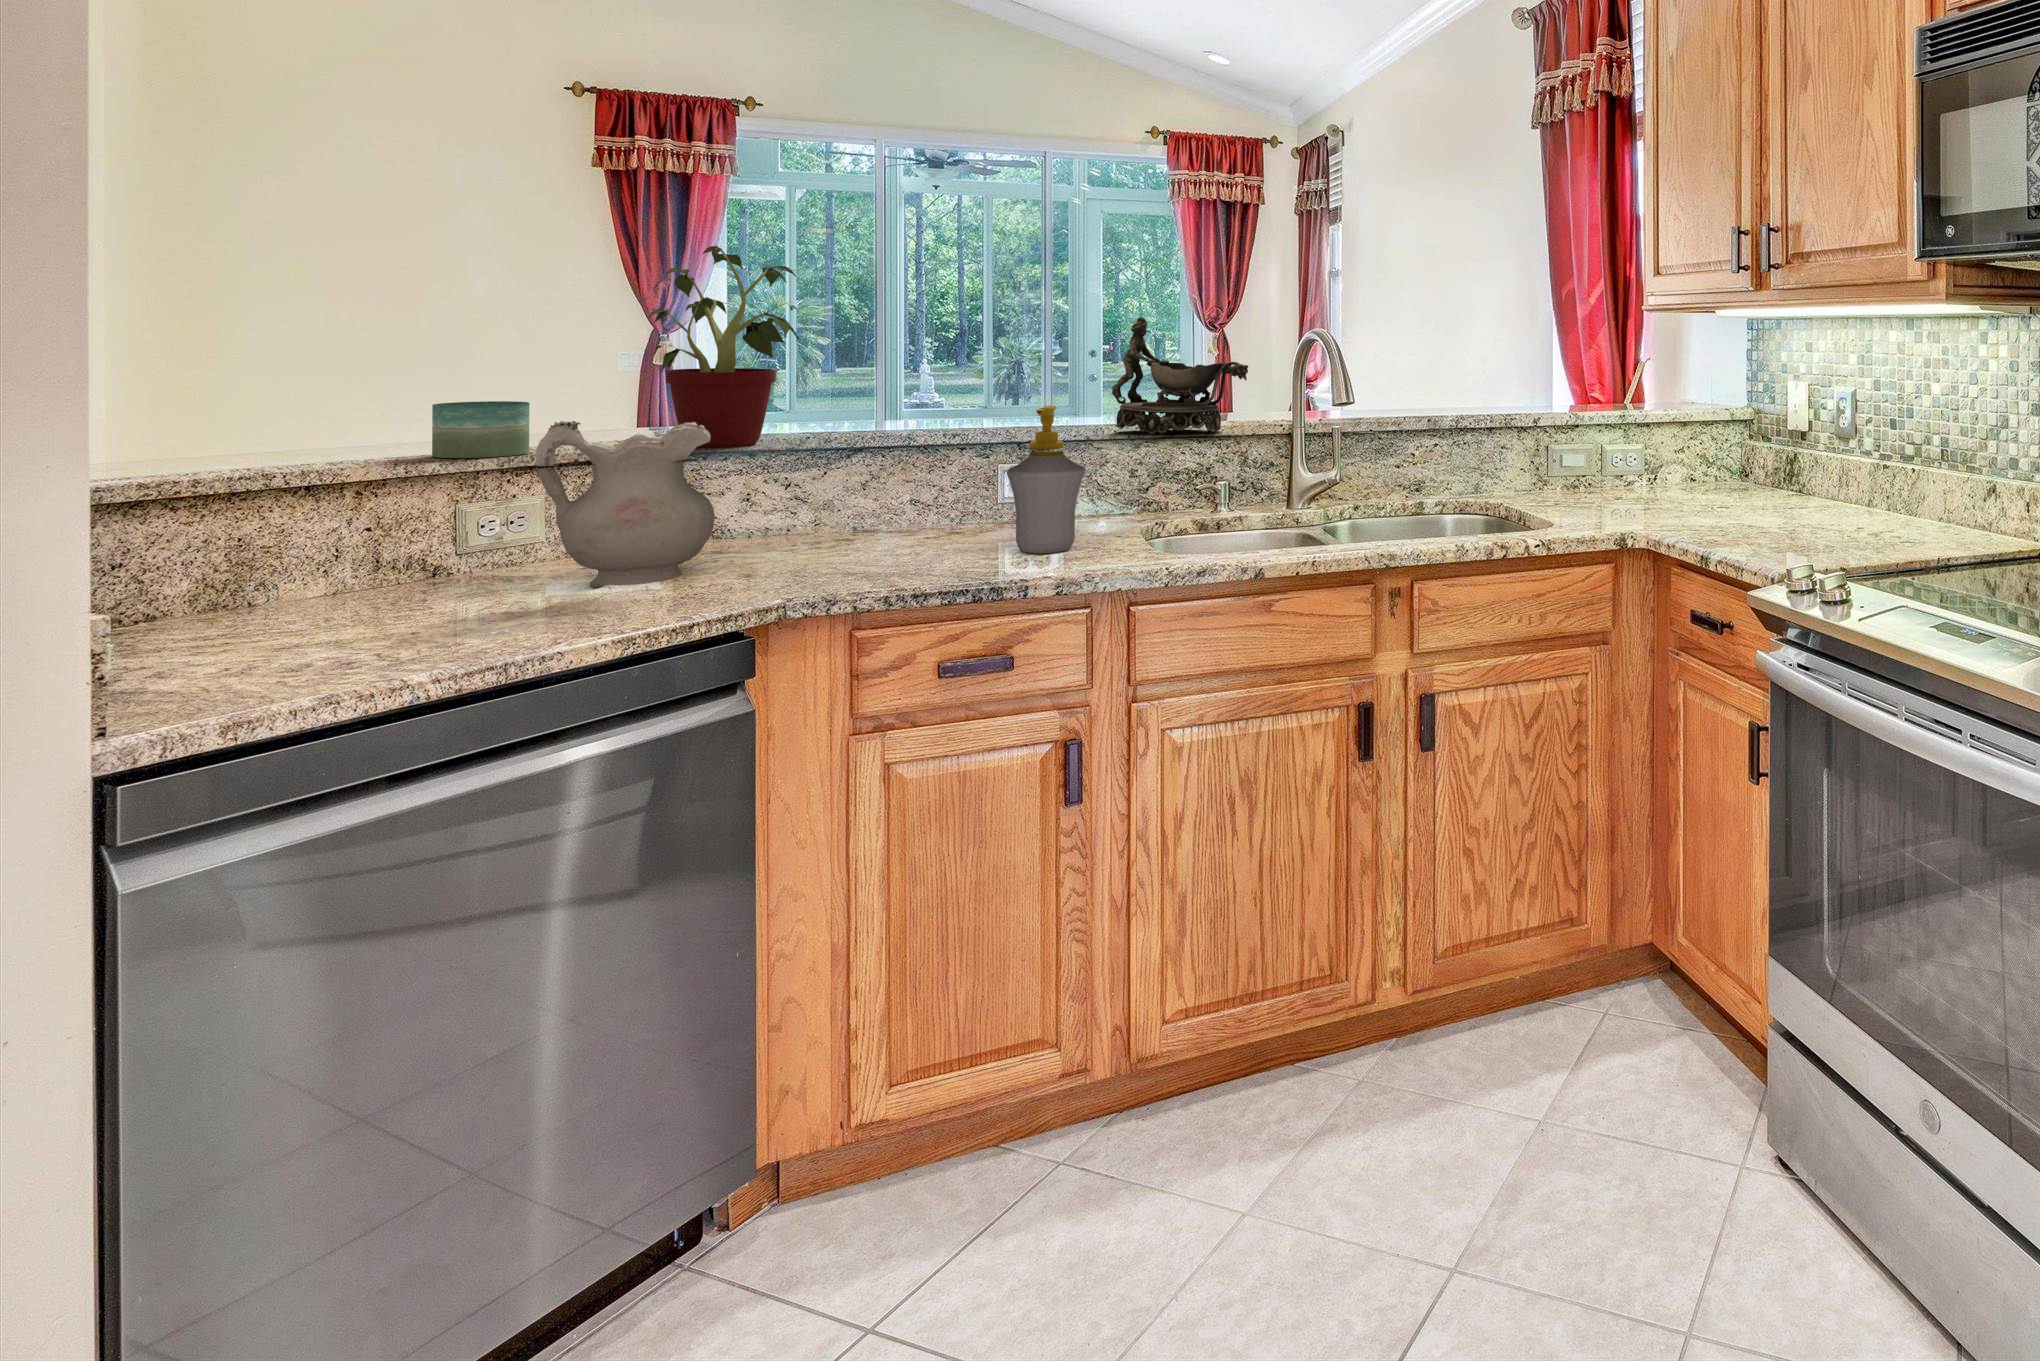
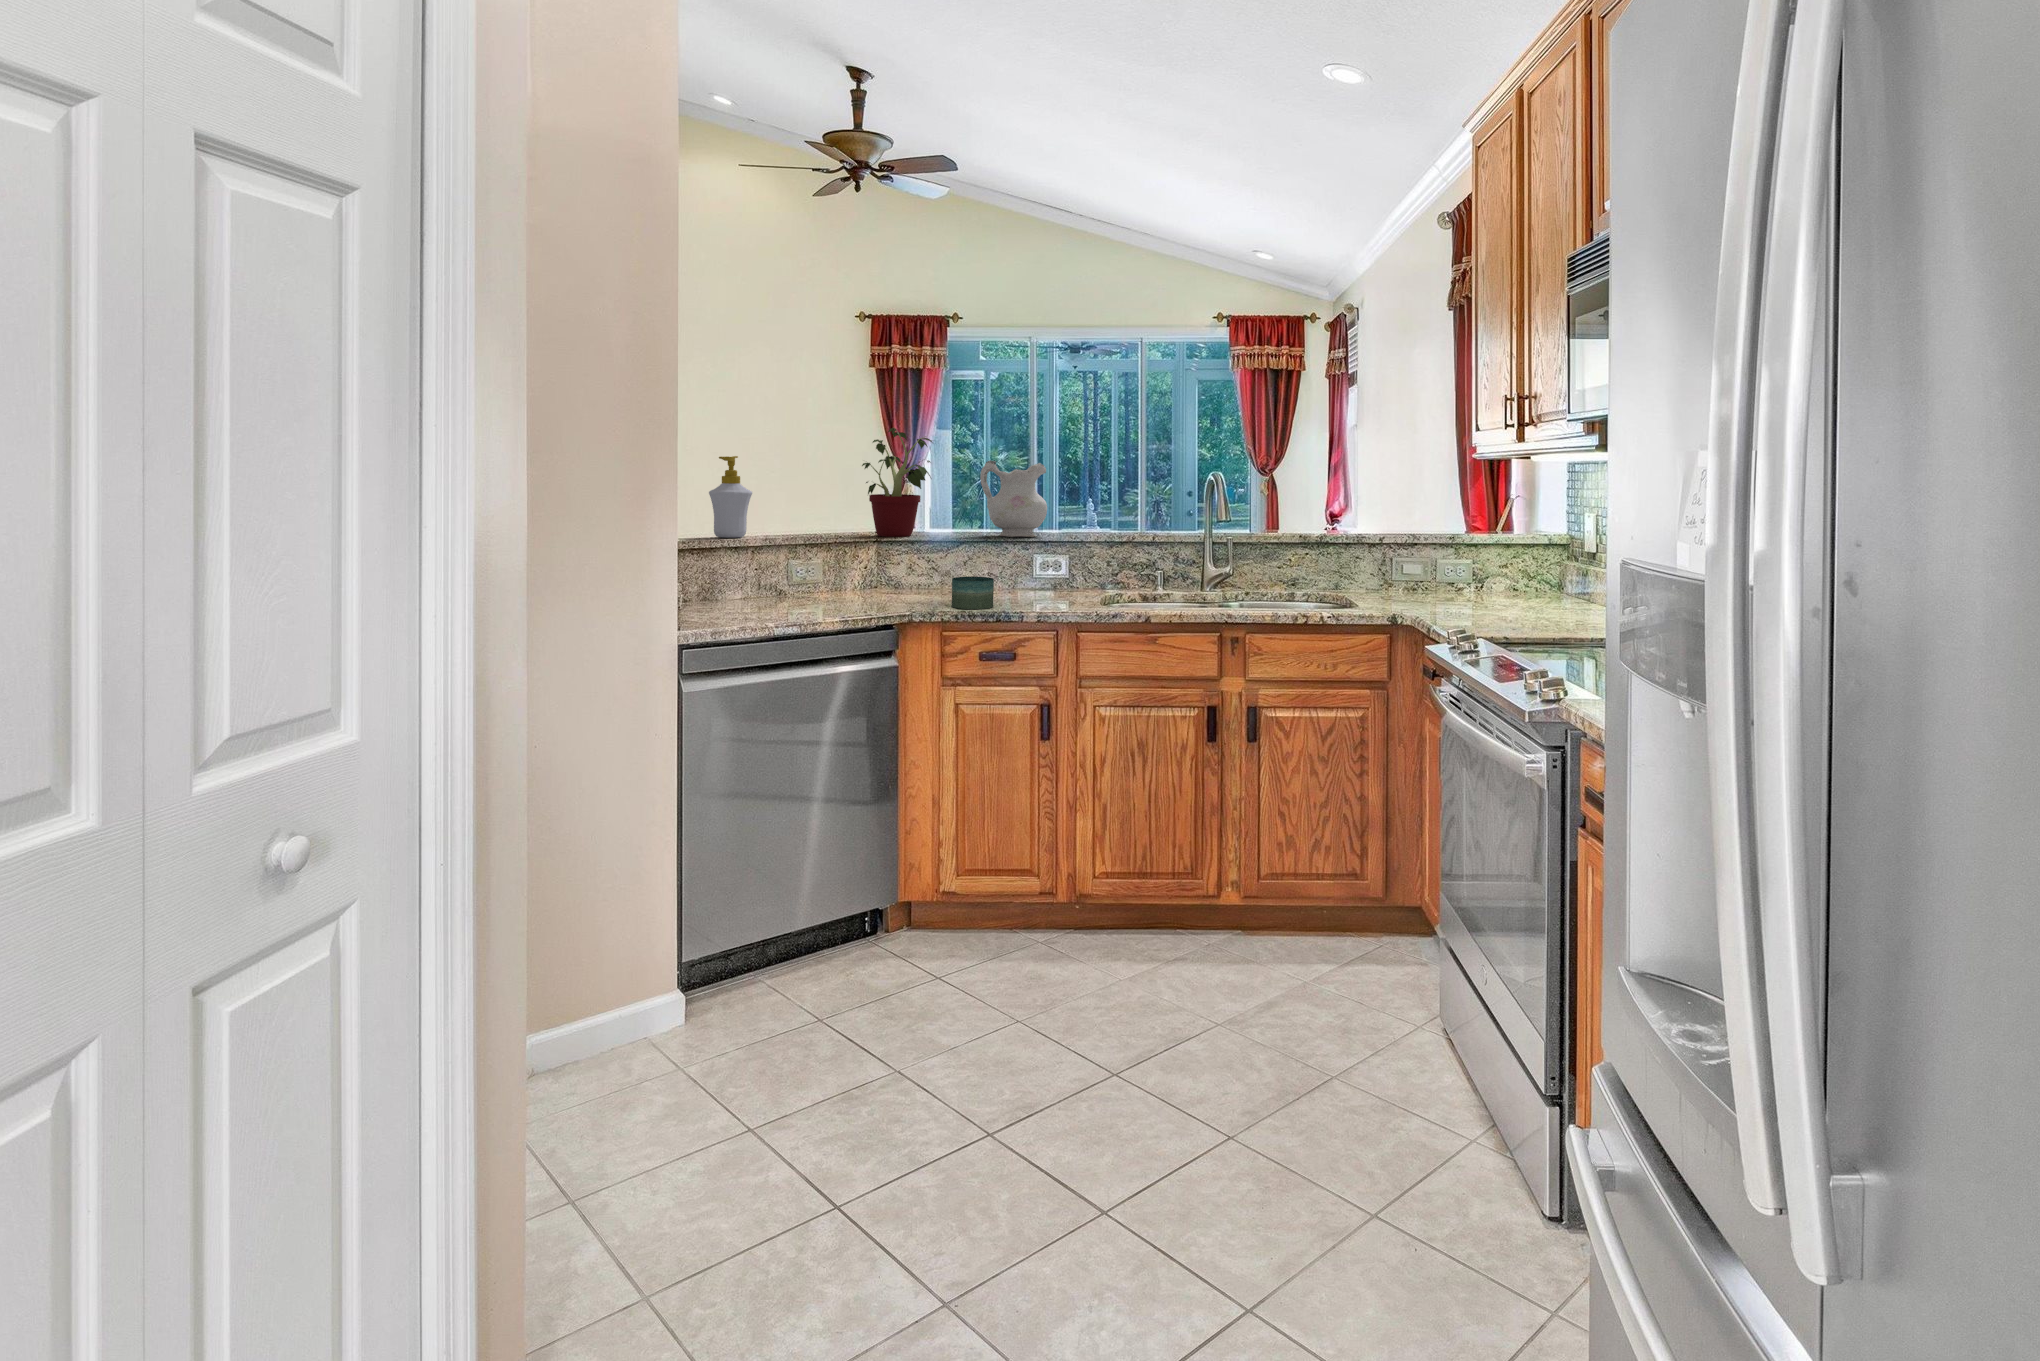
decorative bowl: present [1112,317,1248,434] -> none [1099,467,1173,540]
candle: present [432,401,530,458] -> present [952,576,994,609]
soap bottle: present [1007,405,1085,554] -> present [709,456,752,538]
ceramic pitcher: present [536,421,715,587] -> present [980,460,1047,537]

